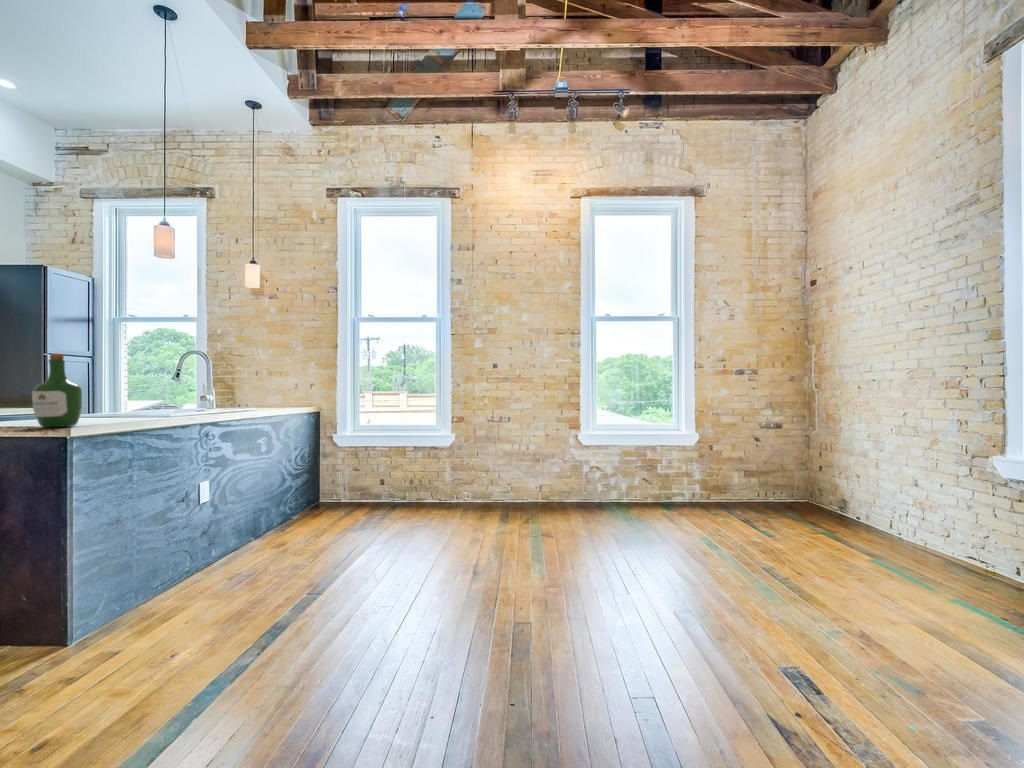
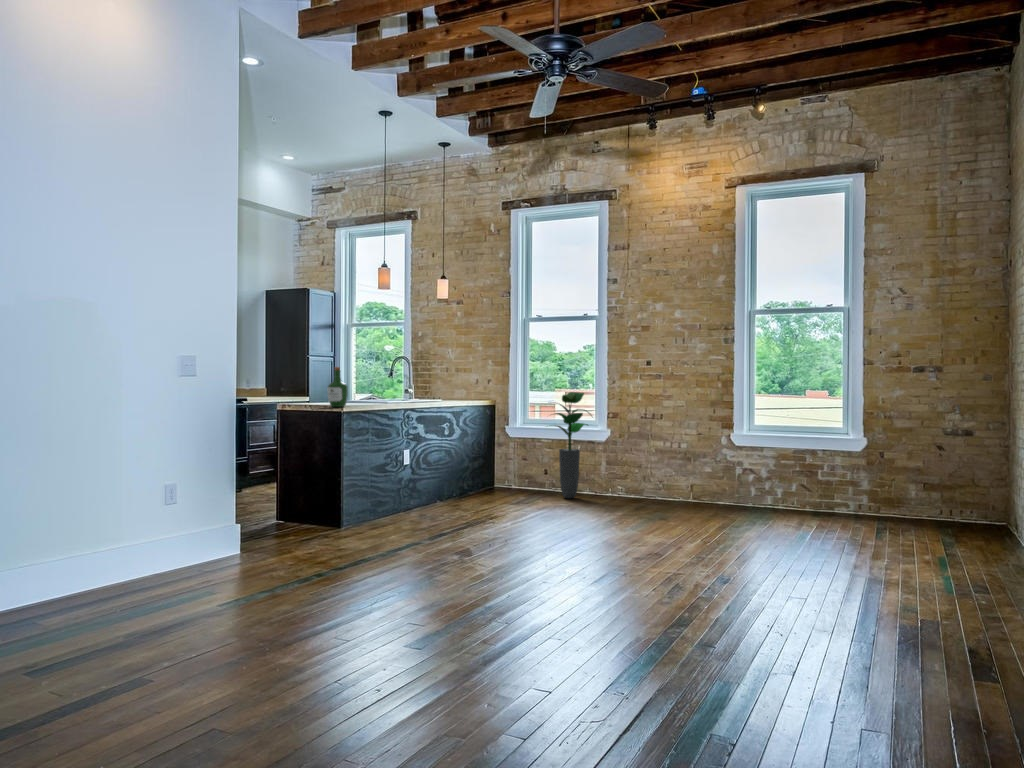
potted plant: none [389,397,442,515] -> present [555,392,592,498]

